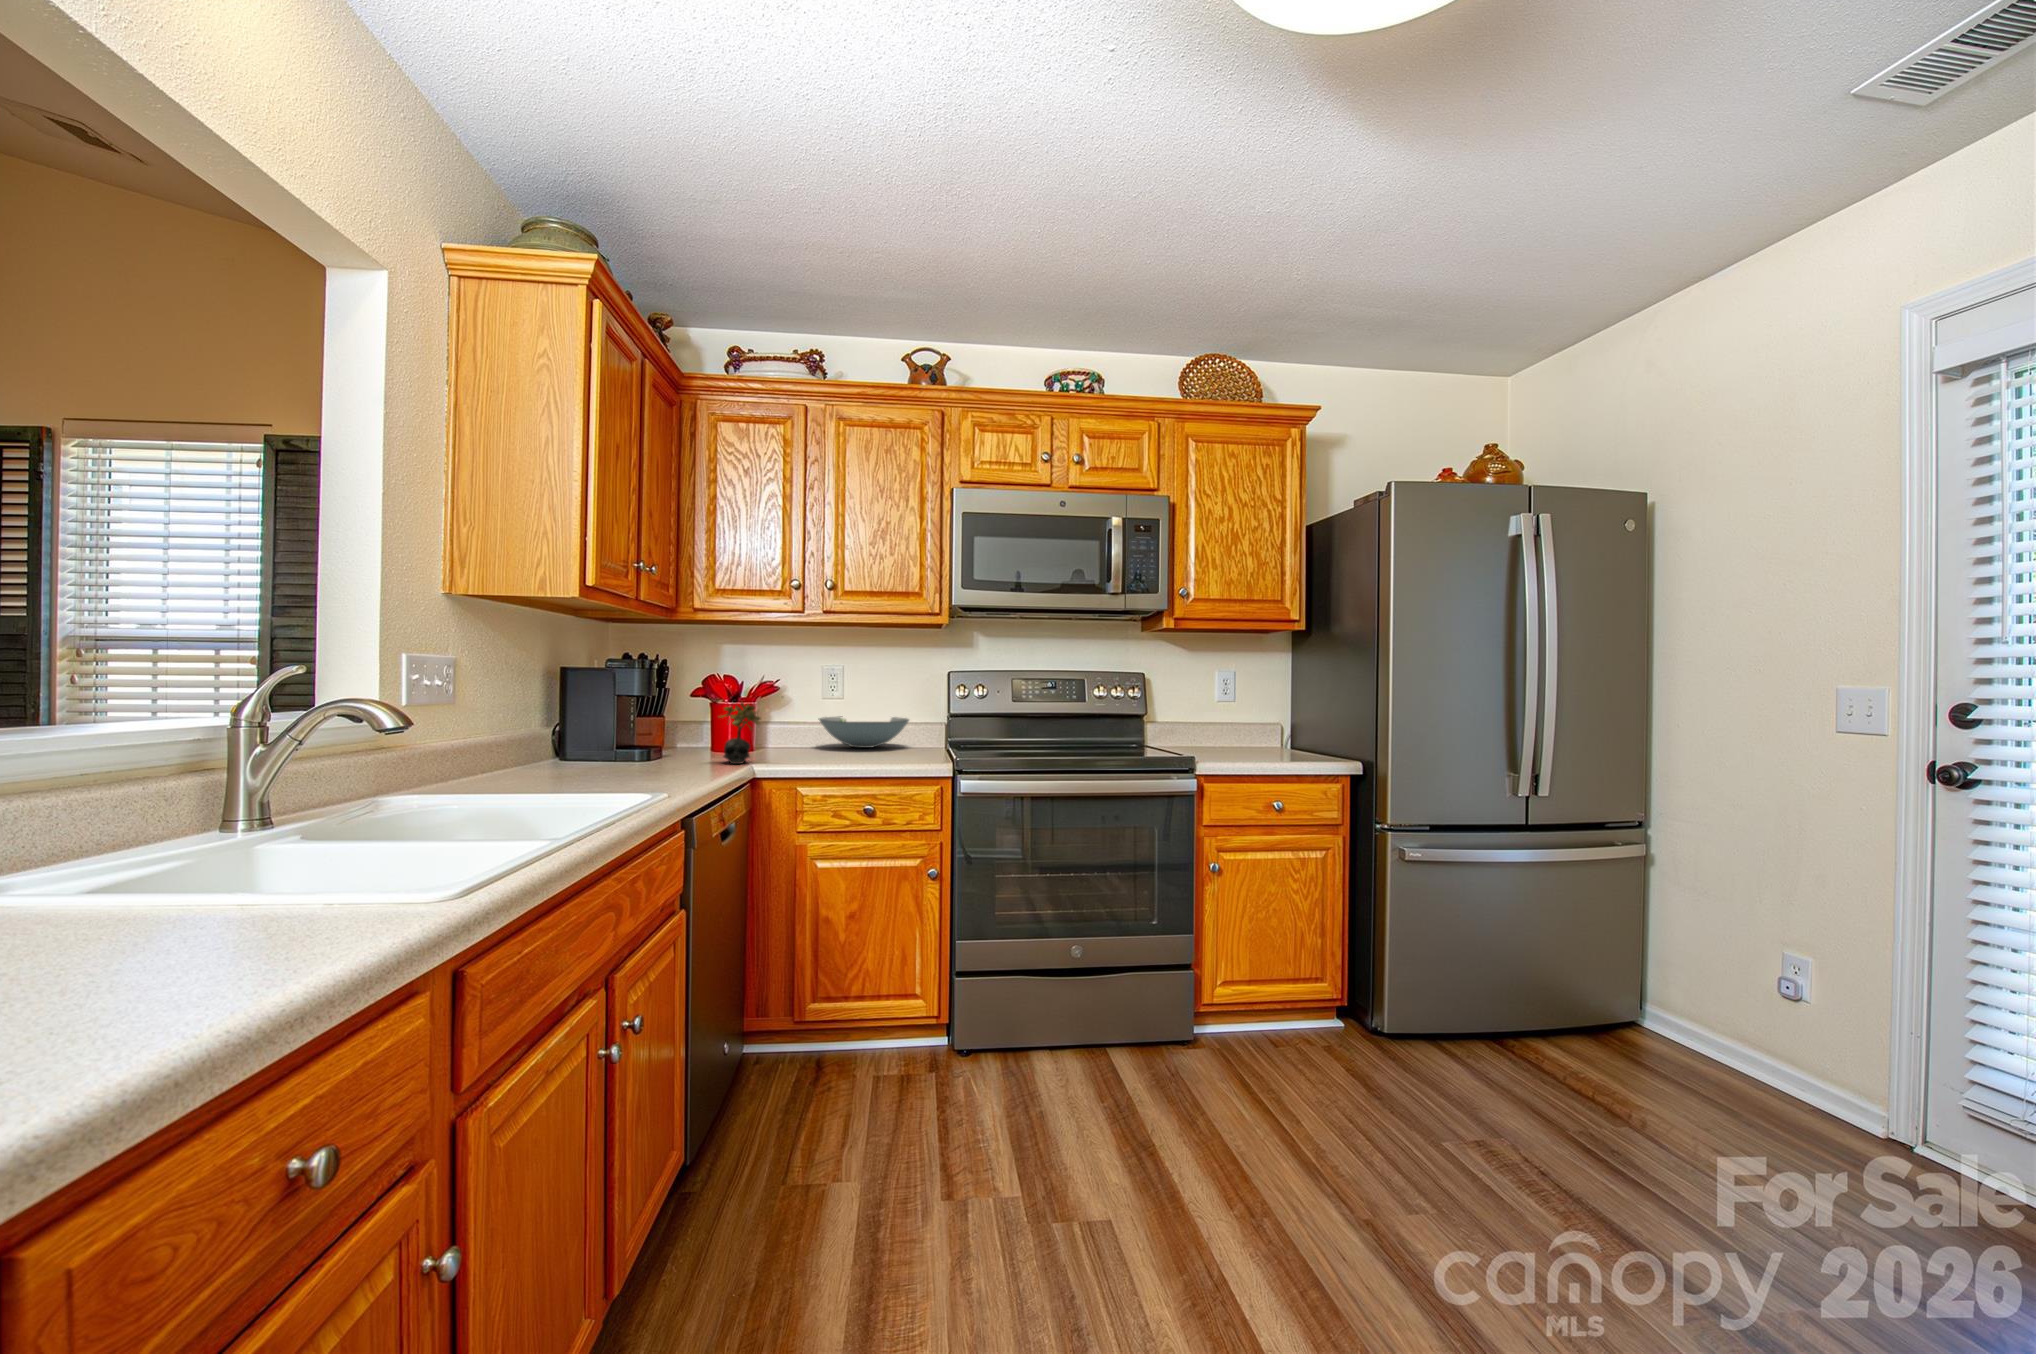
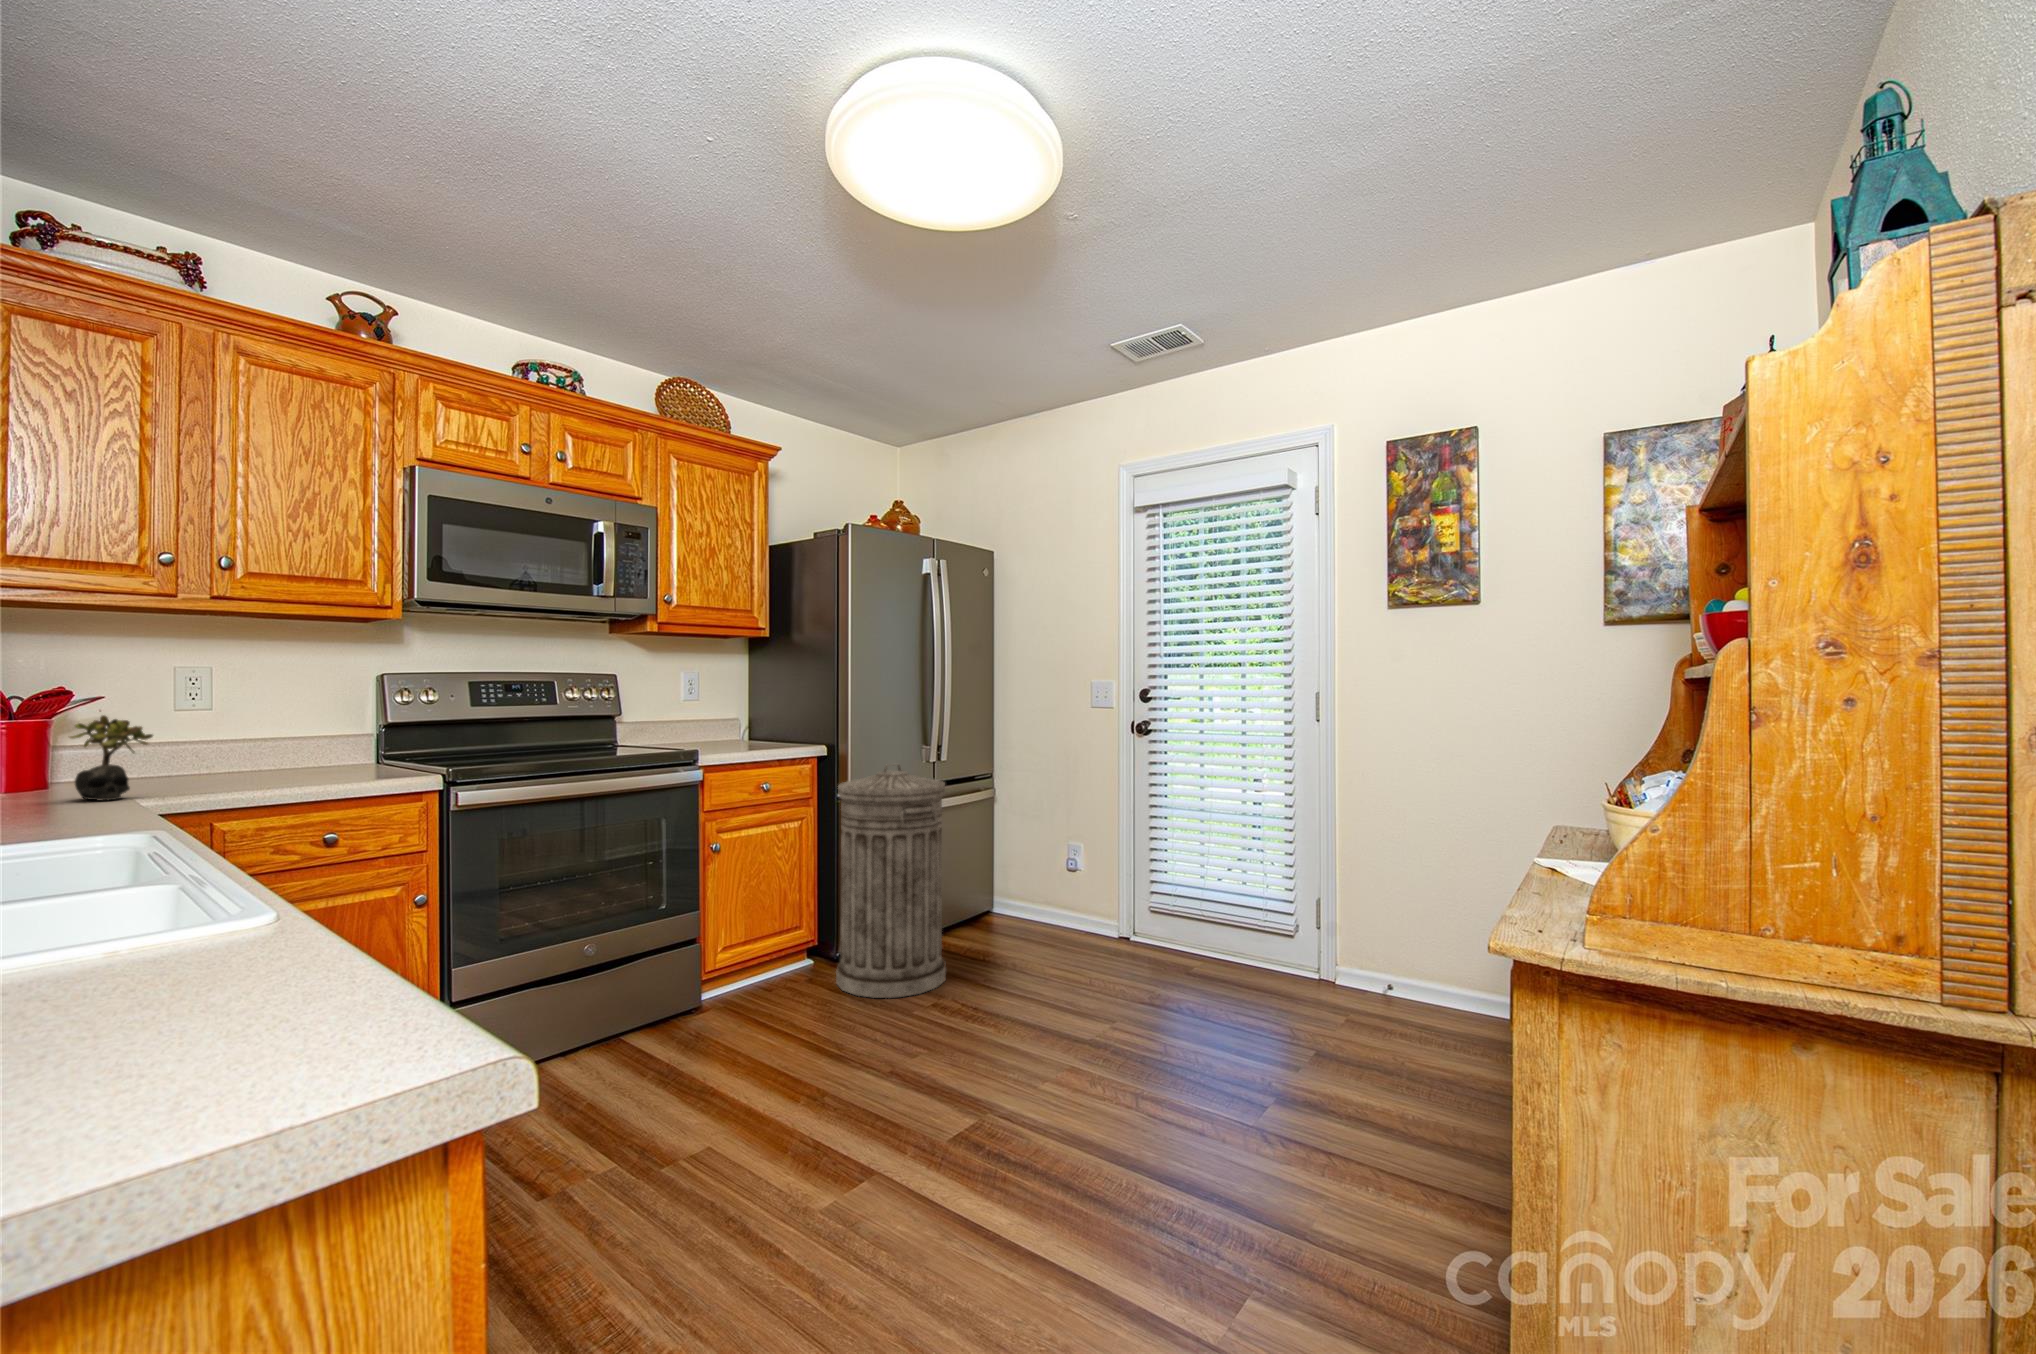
decorative bowl: present [819,716,909,748] -> none [180,733,333,773]
trash can: none [1356,795,1519,1113] -> present [836,764,946,998]

